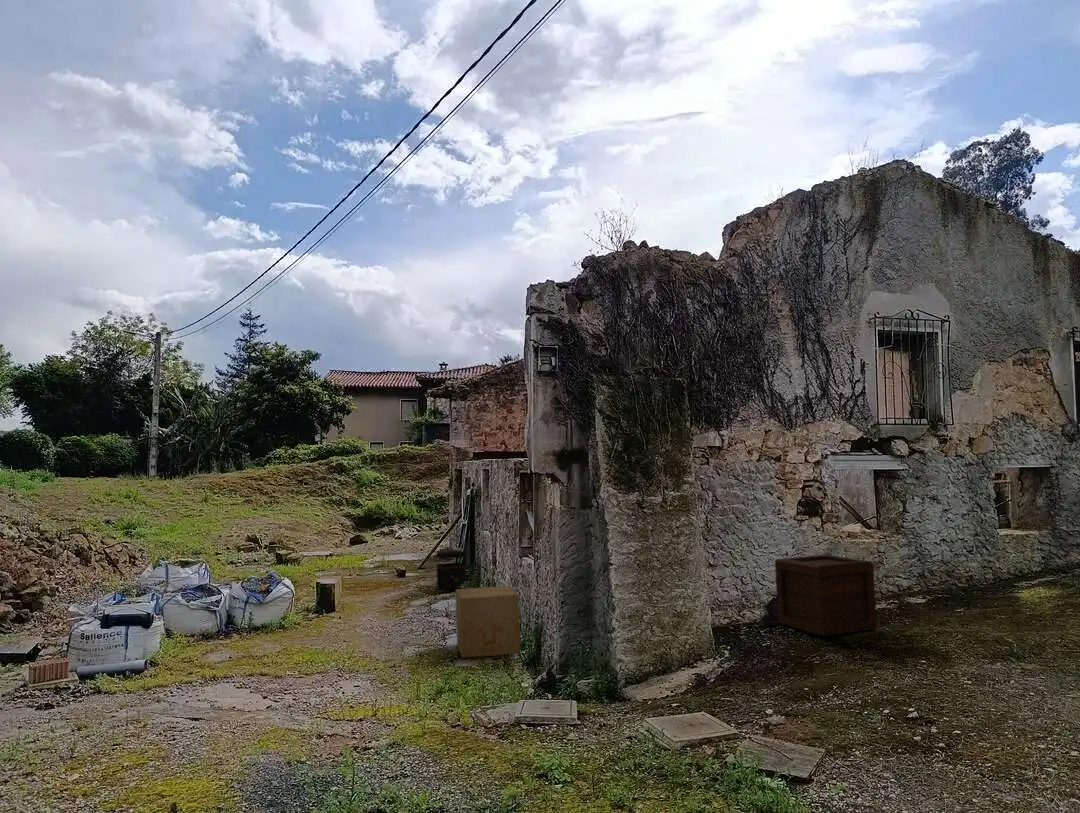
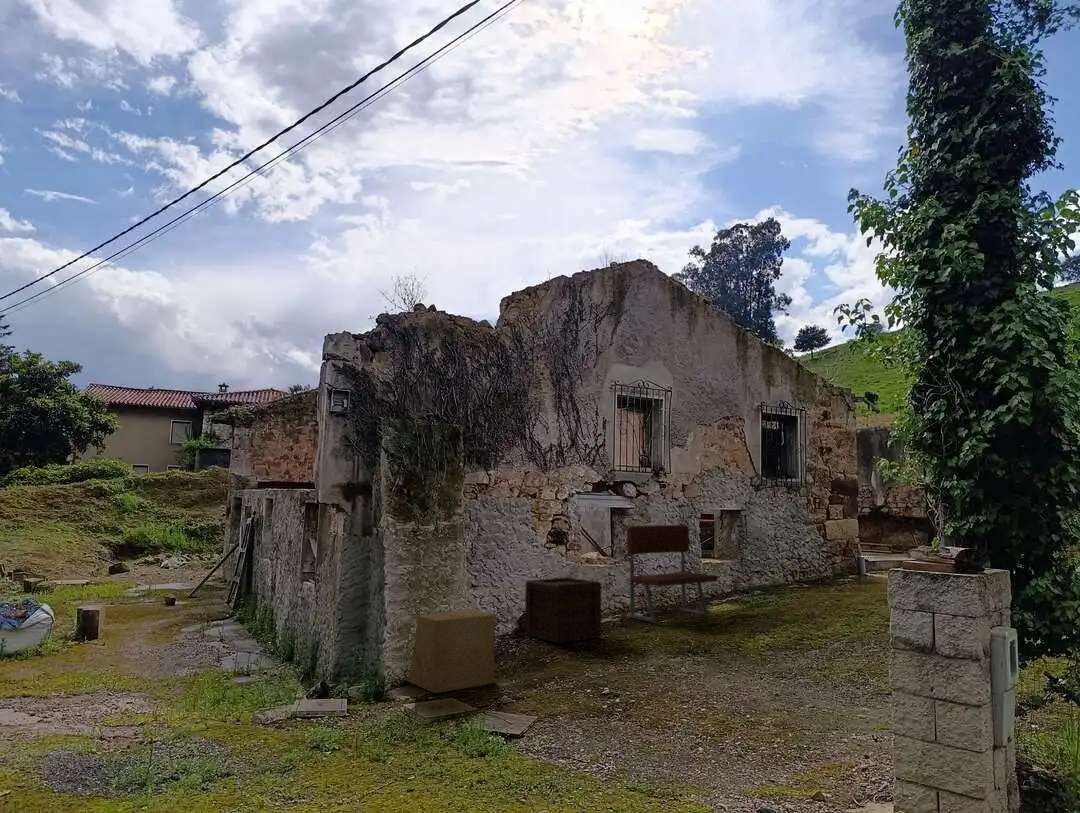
bench: none [899,488,1029,611] -> present [627,525,718,622]
toolbox: present [436,550,467,590] -> none [210,577,243,617]
cardboard box: present [456,586,520,657] -> present [404,608,495,693]

